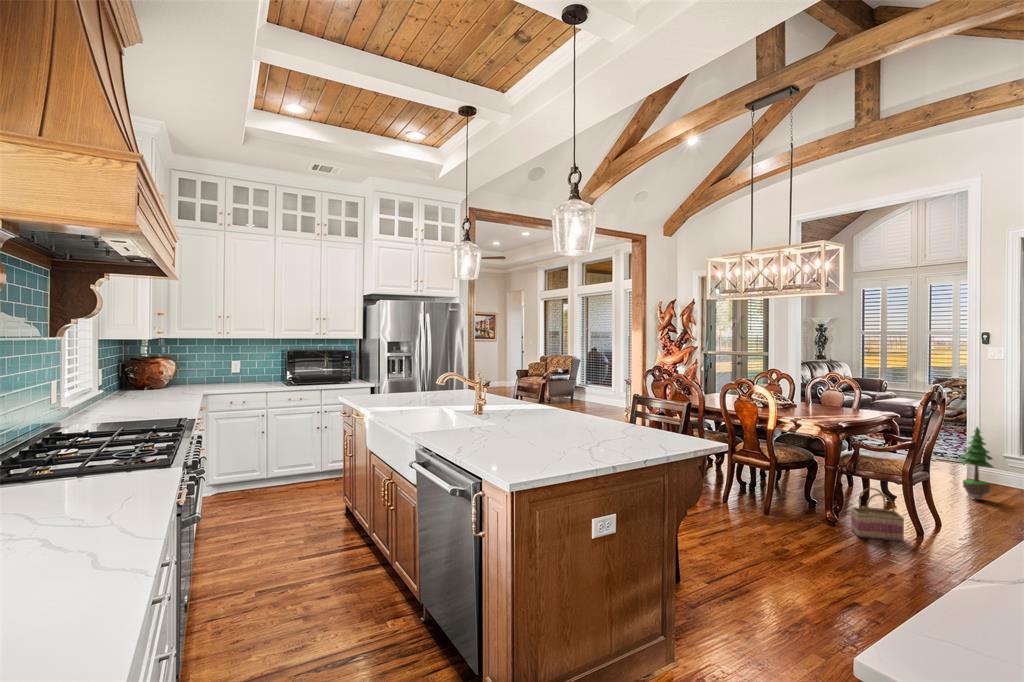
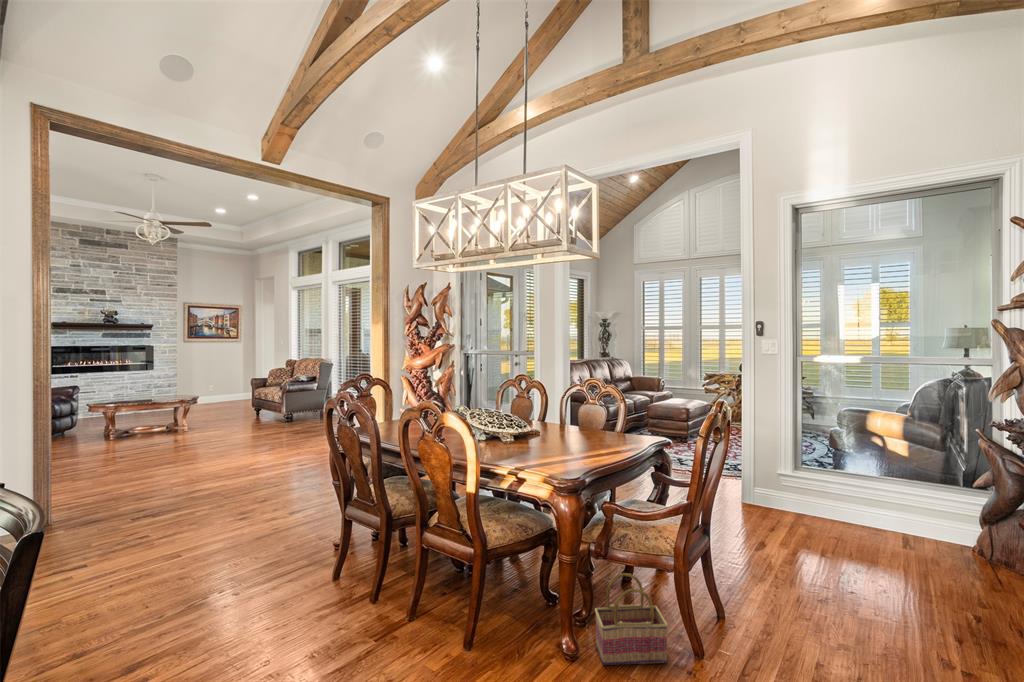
potted tree: present [960,427,993,499] -> none [734,444,772,540]

